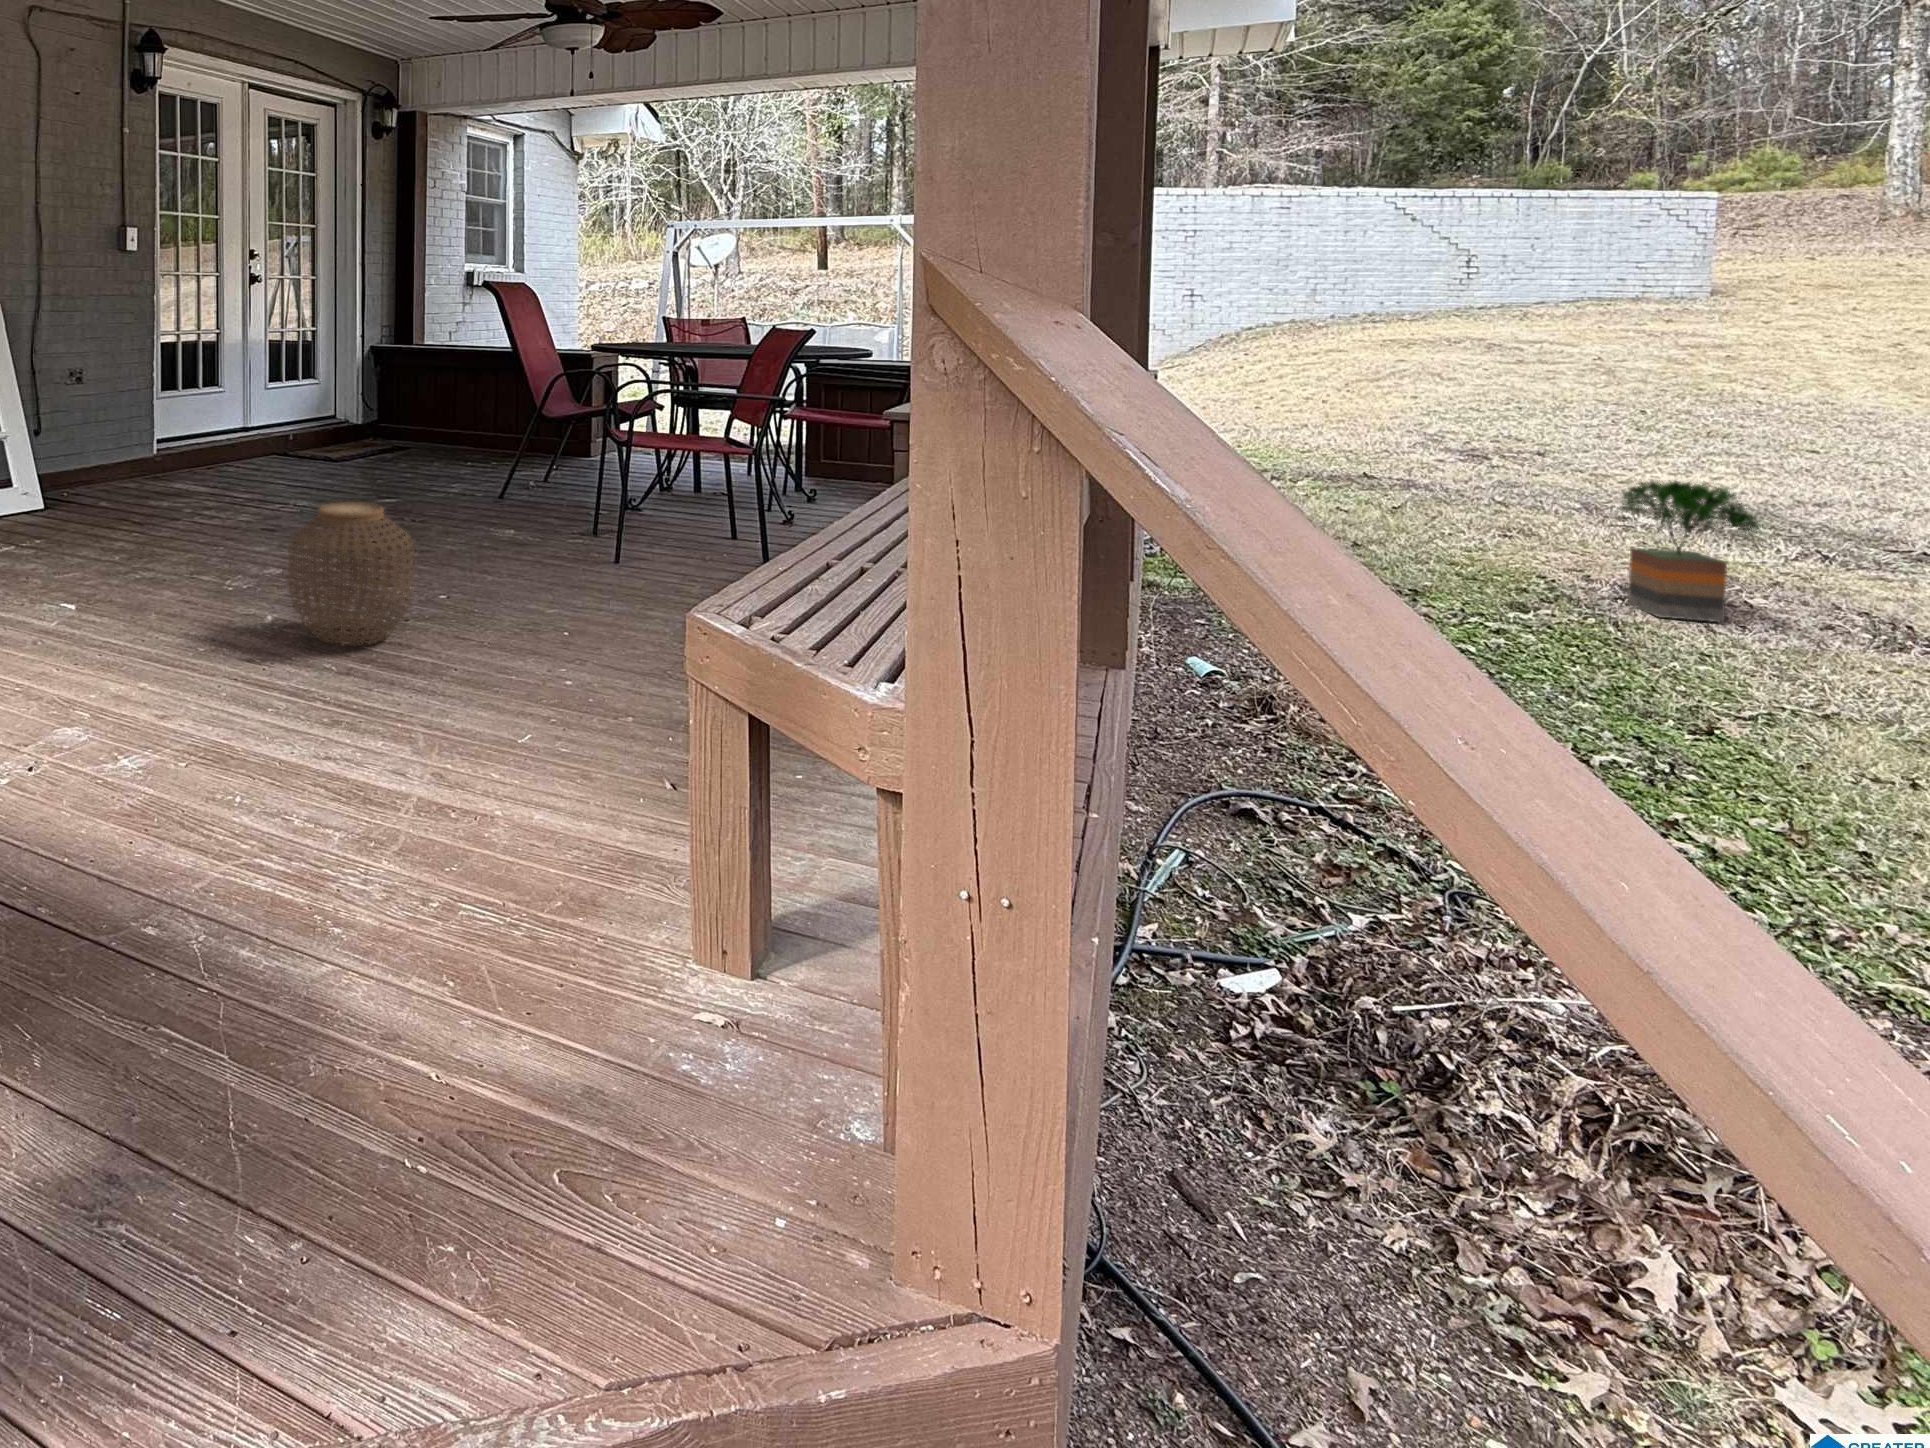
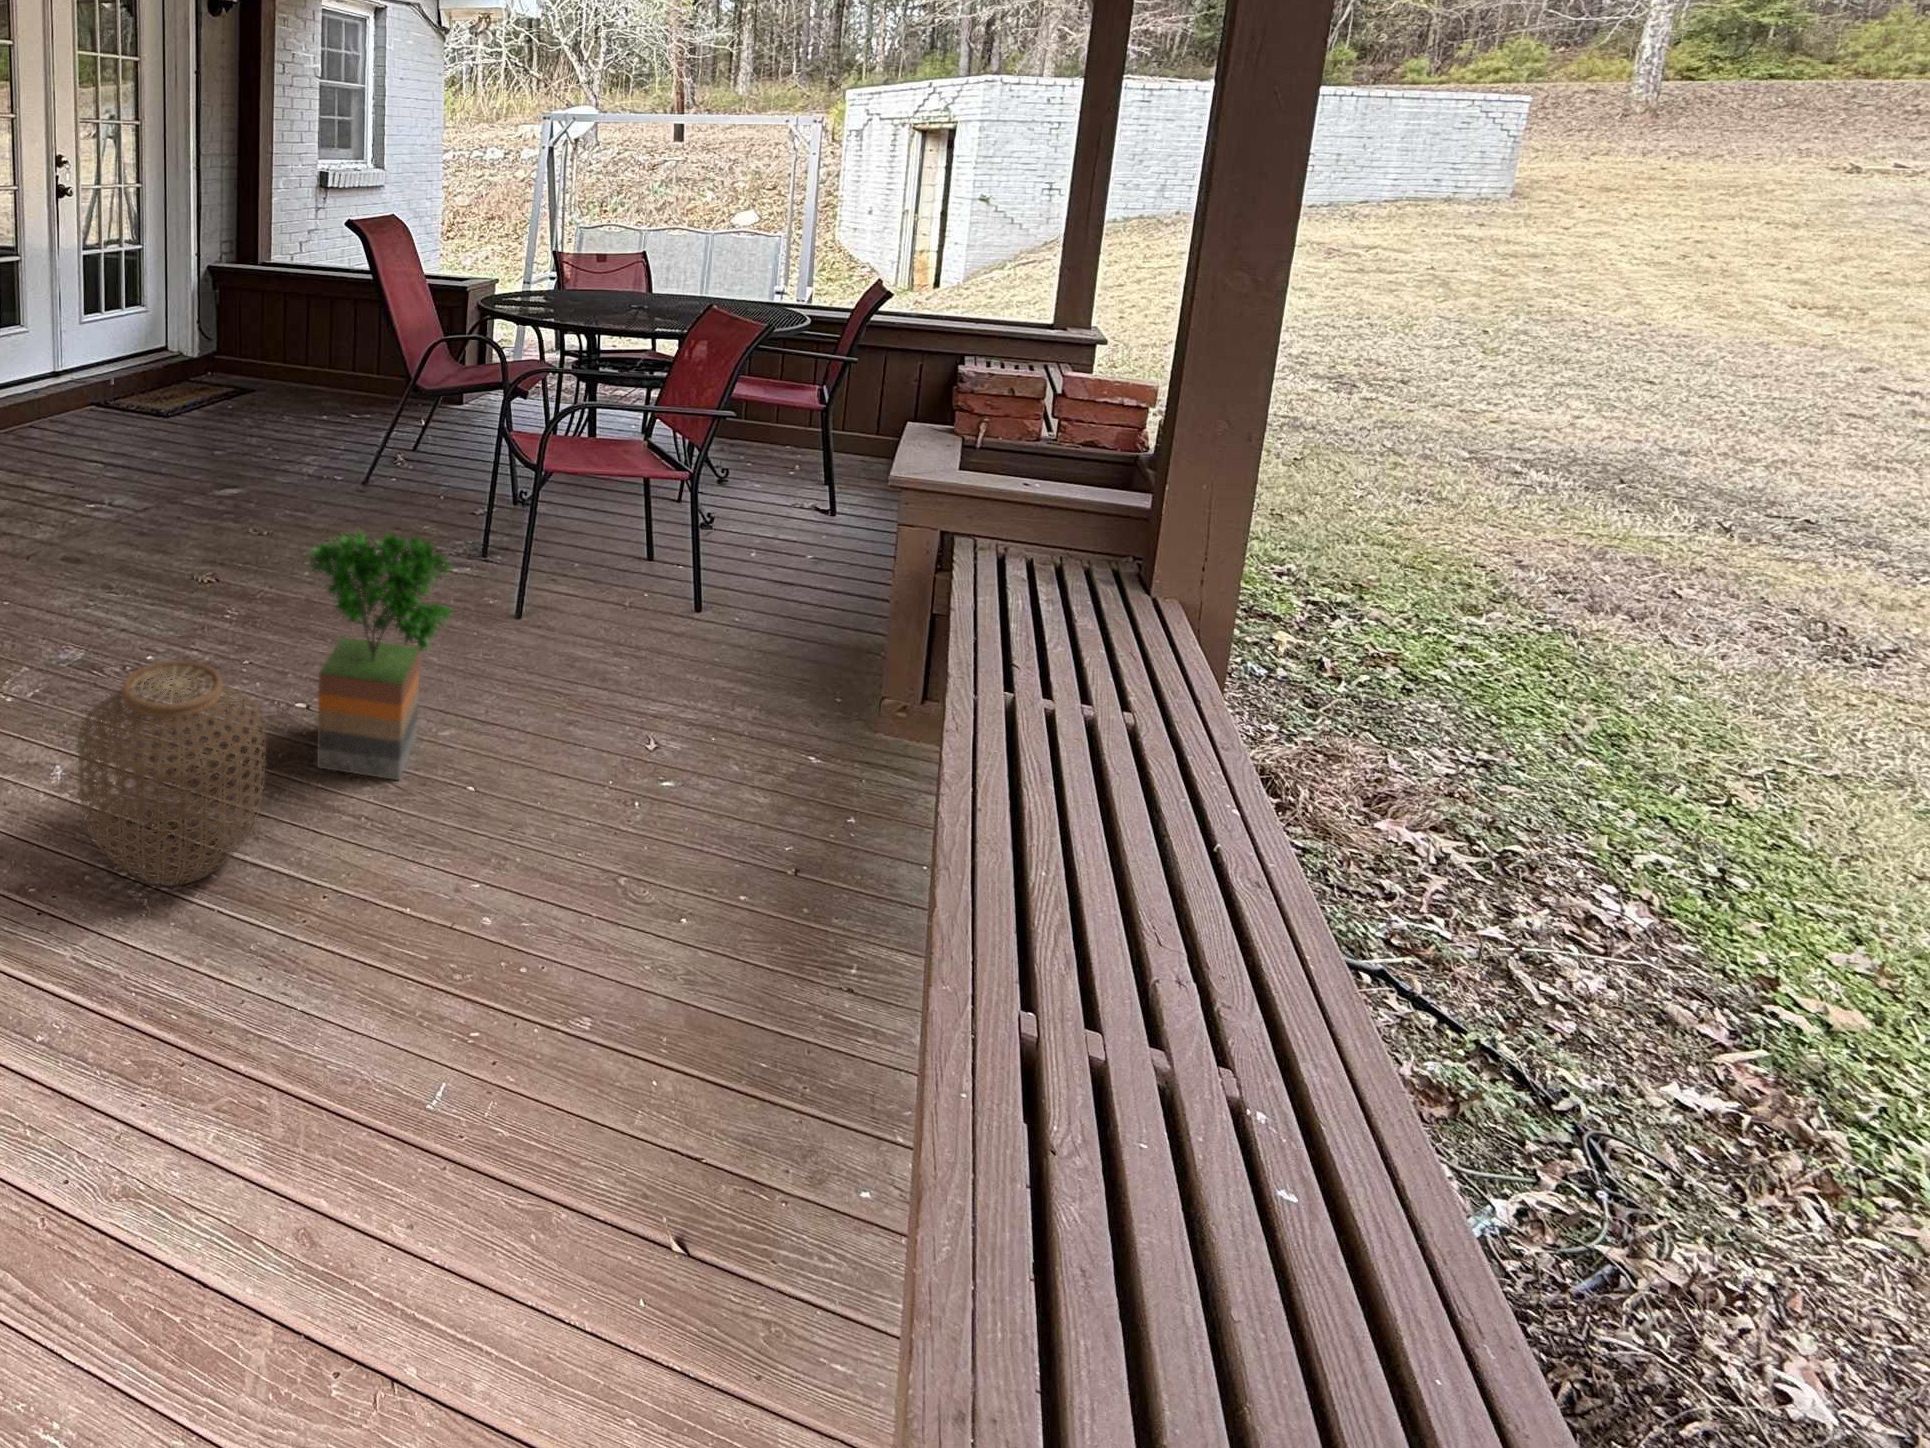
potted tree: present [1622,481,1760,622] -> present [308,532,452,780]

